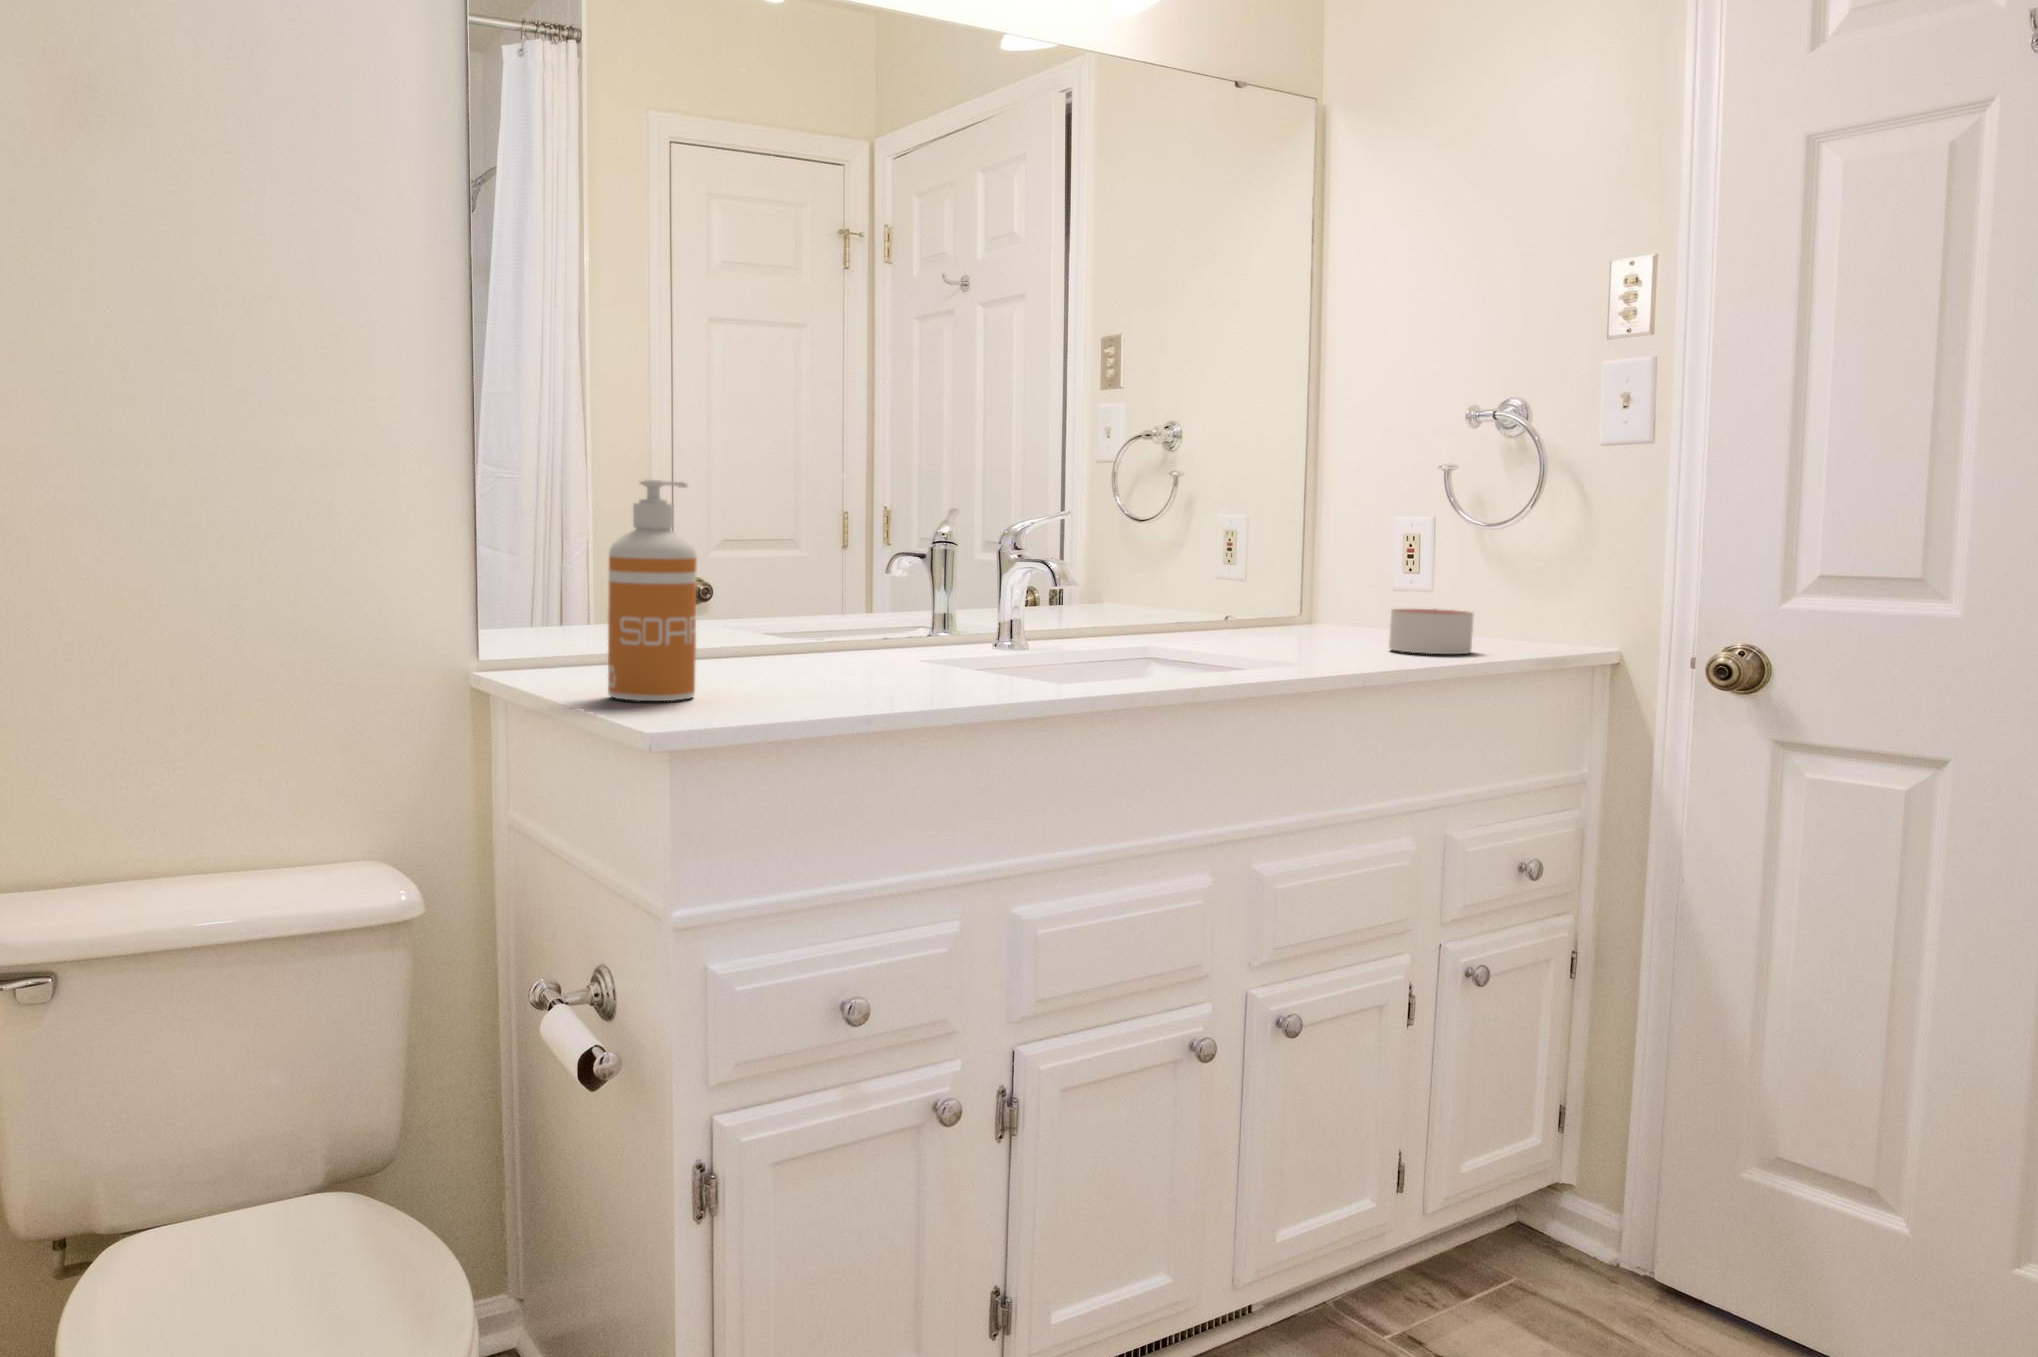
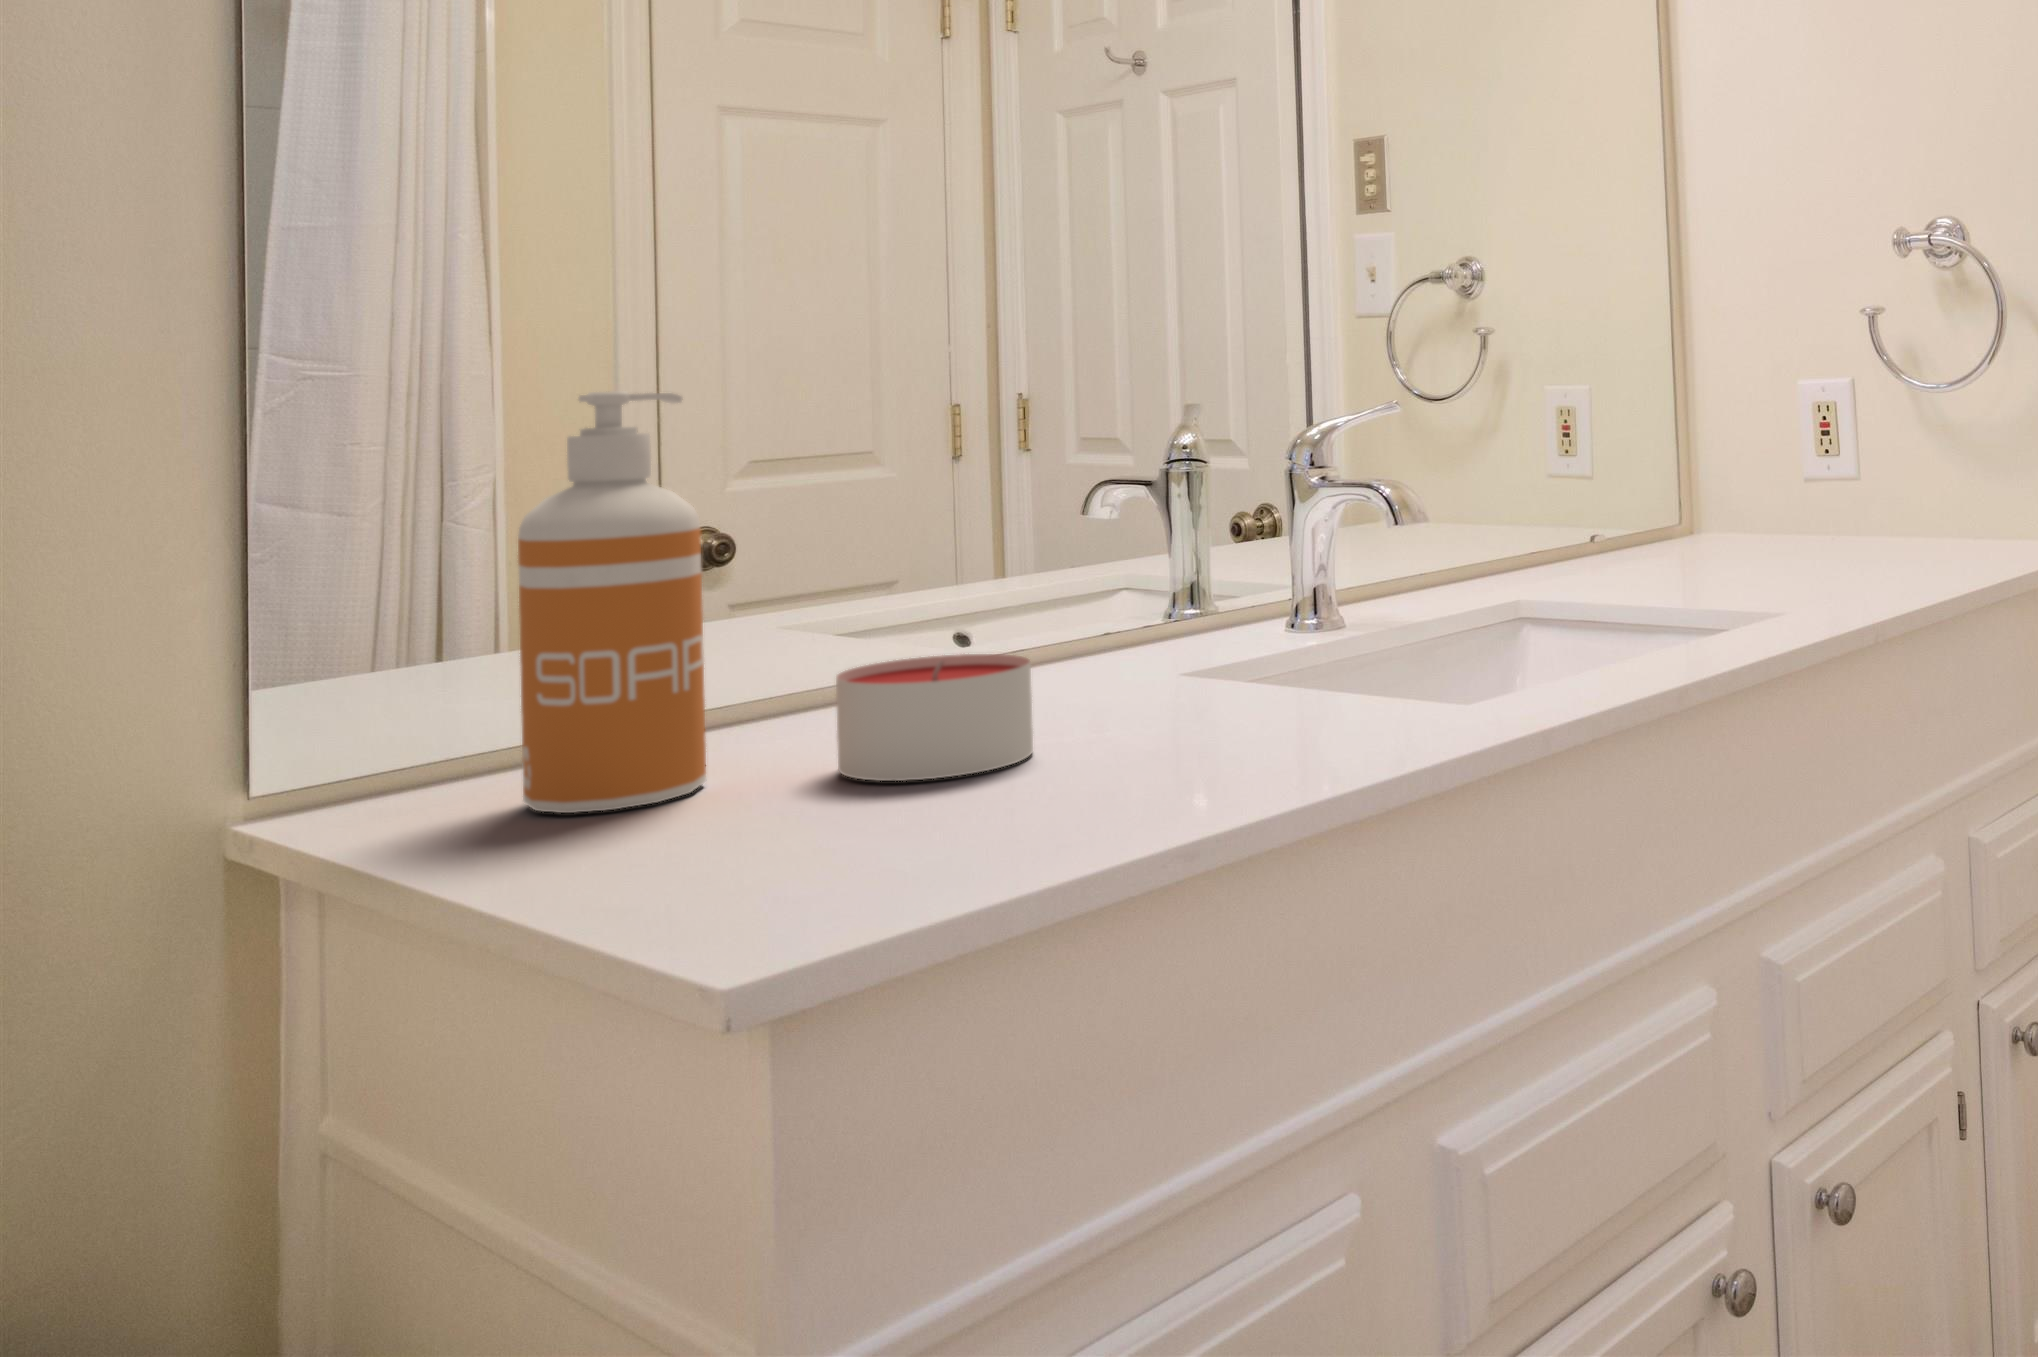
candle: present [1389,609,1473,654] -> present [836,654,1033,781]

